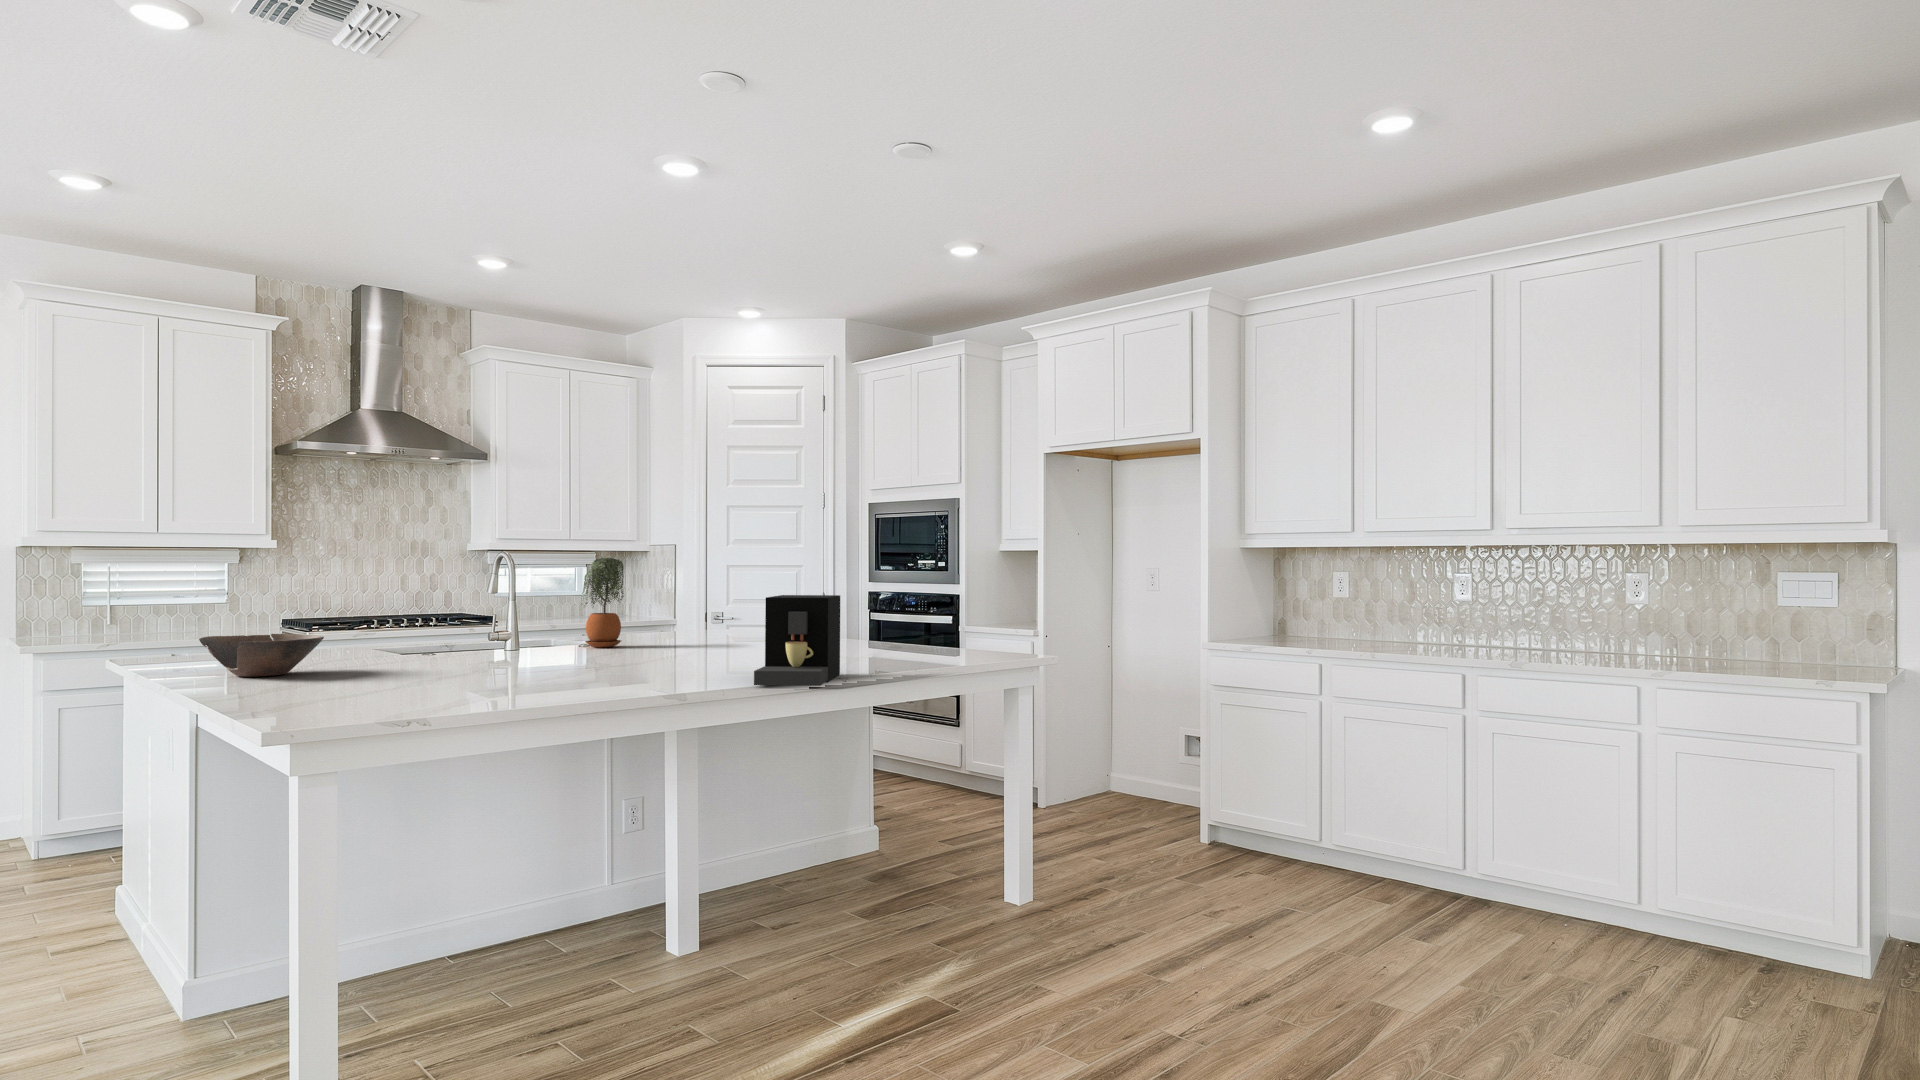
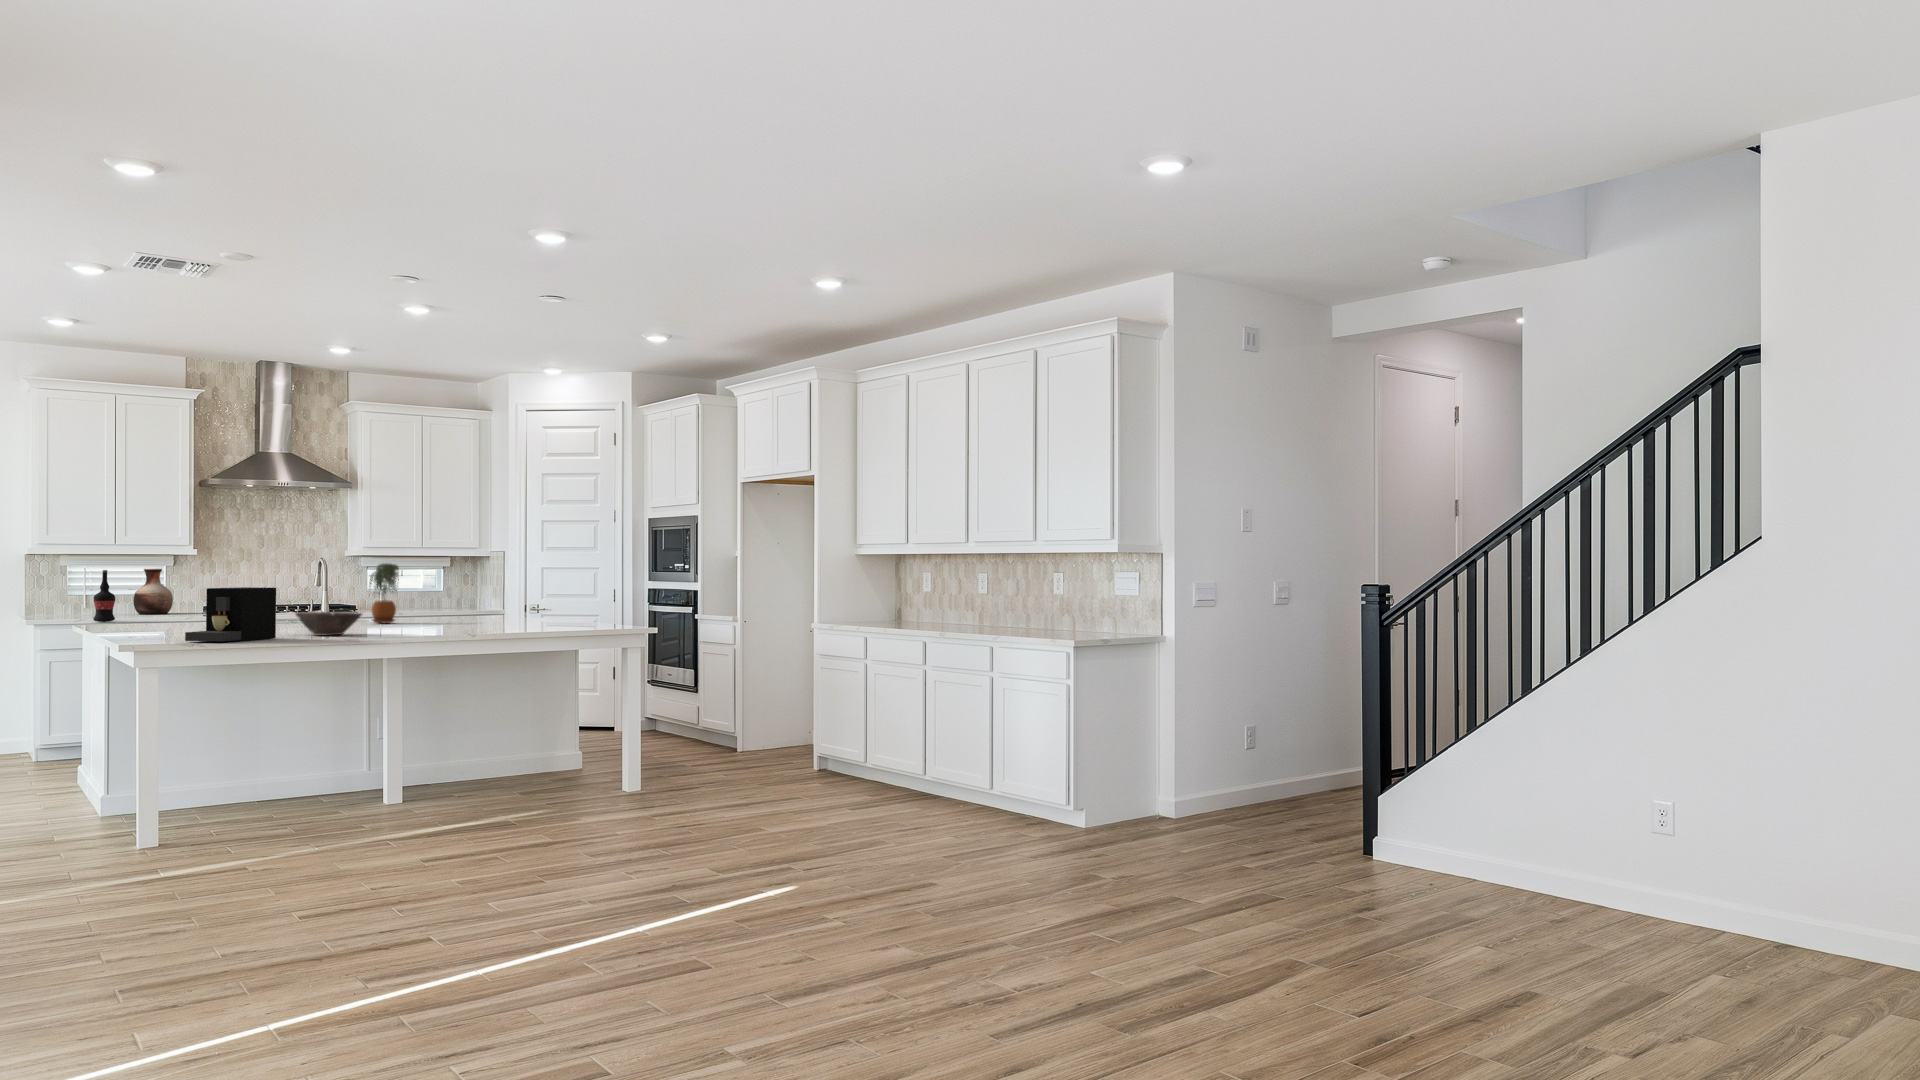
vase: none [184,566,242,631] -> present [133,569,173,614]
wine bottle: none [135,568,172,648] -> present [93,570,115,622]
coffee maker: present [754,595,840,686] -> present [185,587,276,641]
bowl: present [199,634,324,677] -> present [296,612,362,635]

